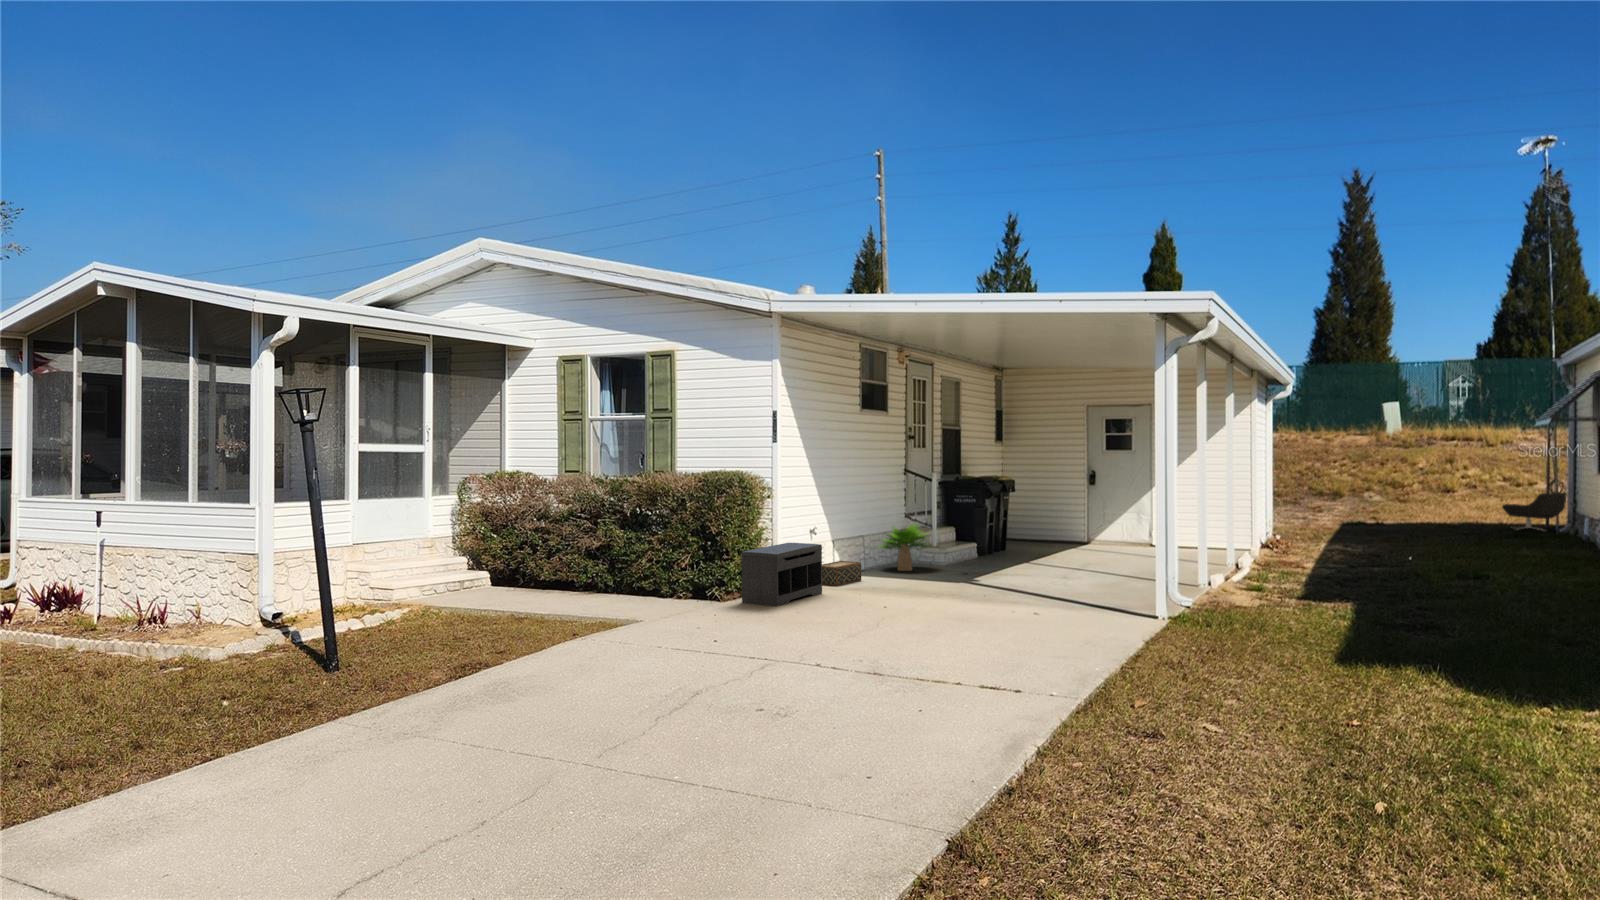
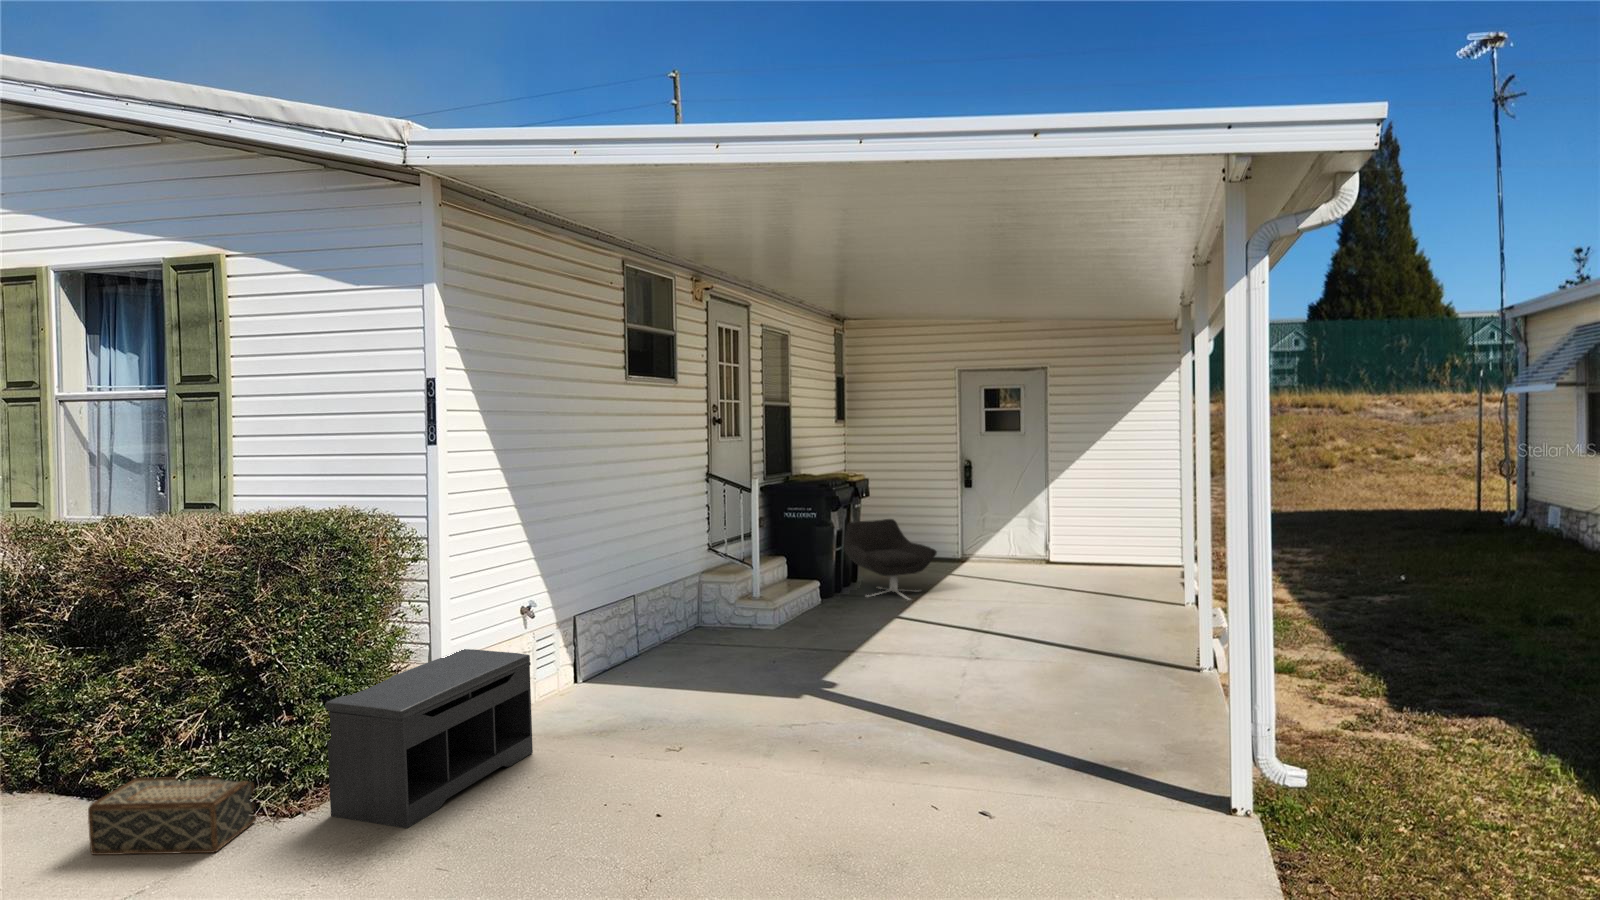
lounge chair: present [1502,493,1566,529] -> present [844,519,937,600]
potted plant: present [879,524,929,571] -> none [656,566,755,656]
woven basket: present [822,561,861,586] -> present [88,777,256,855]

